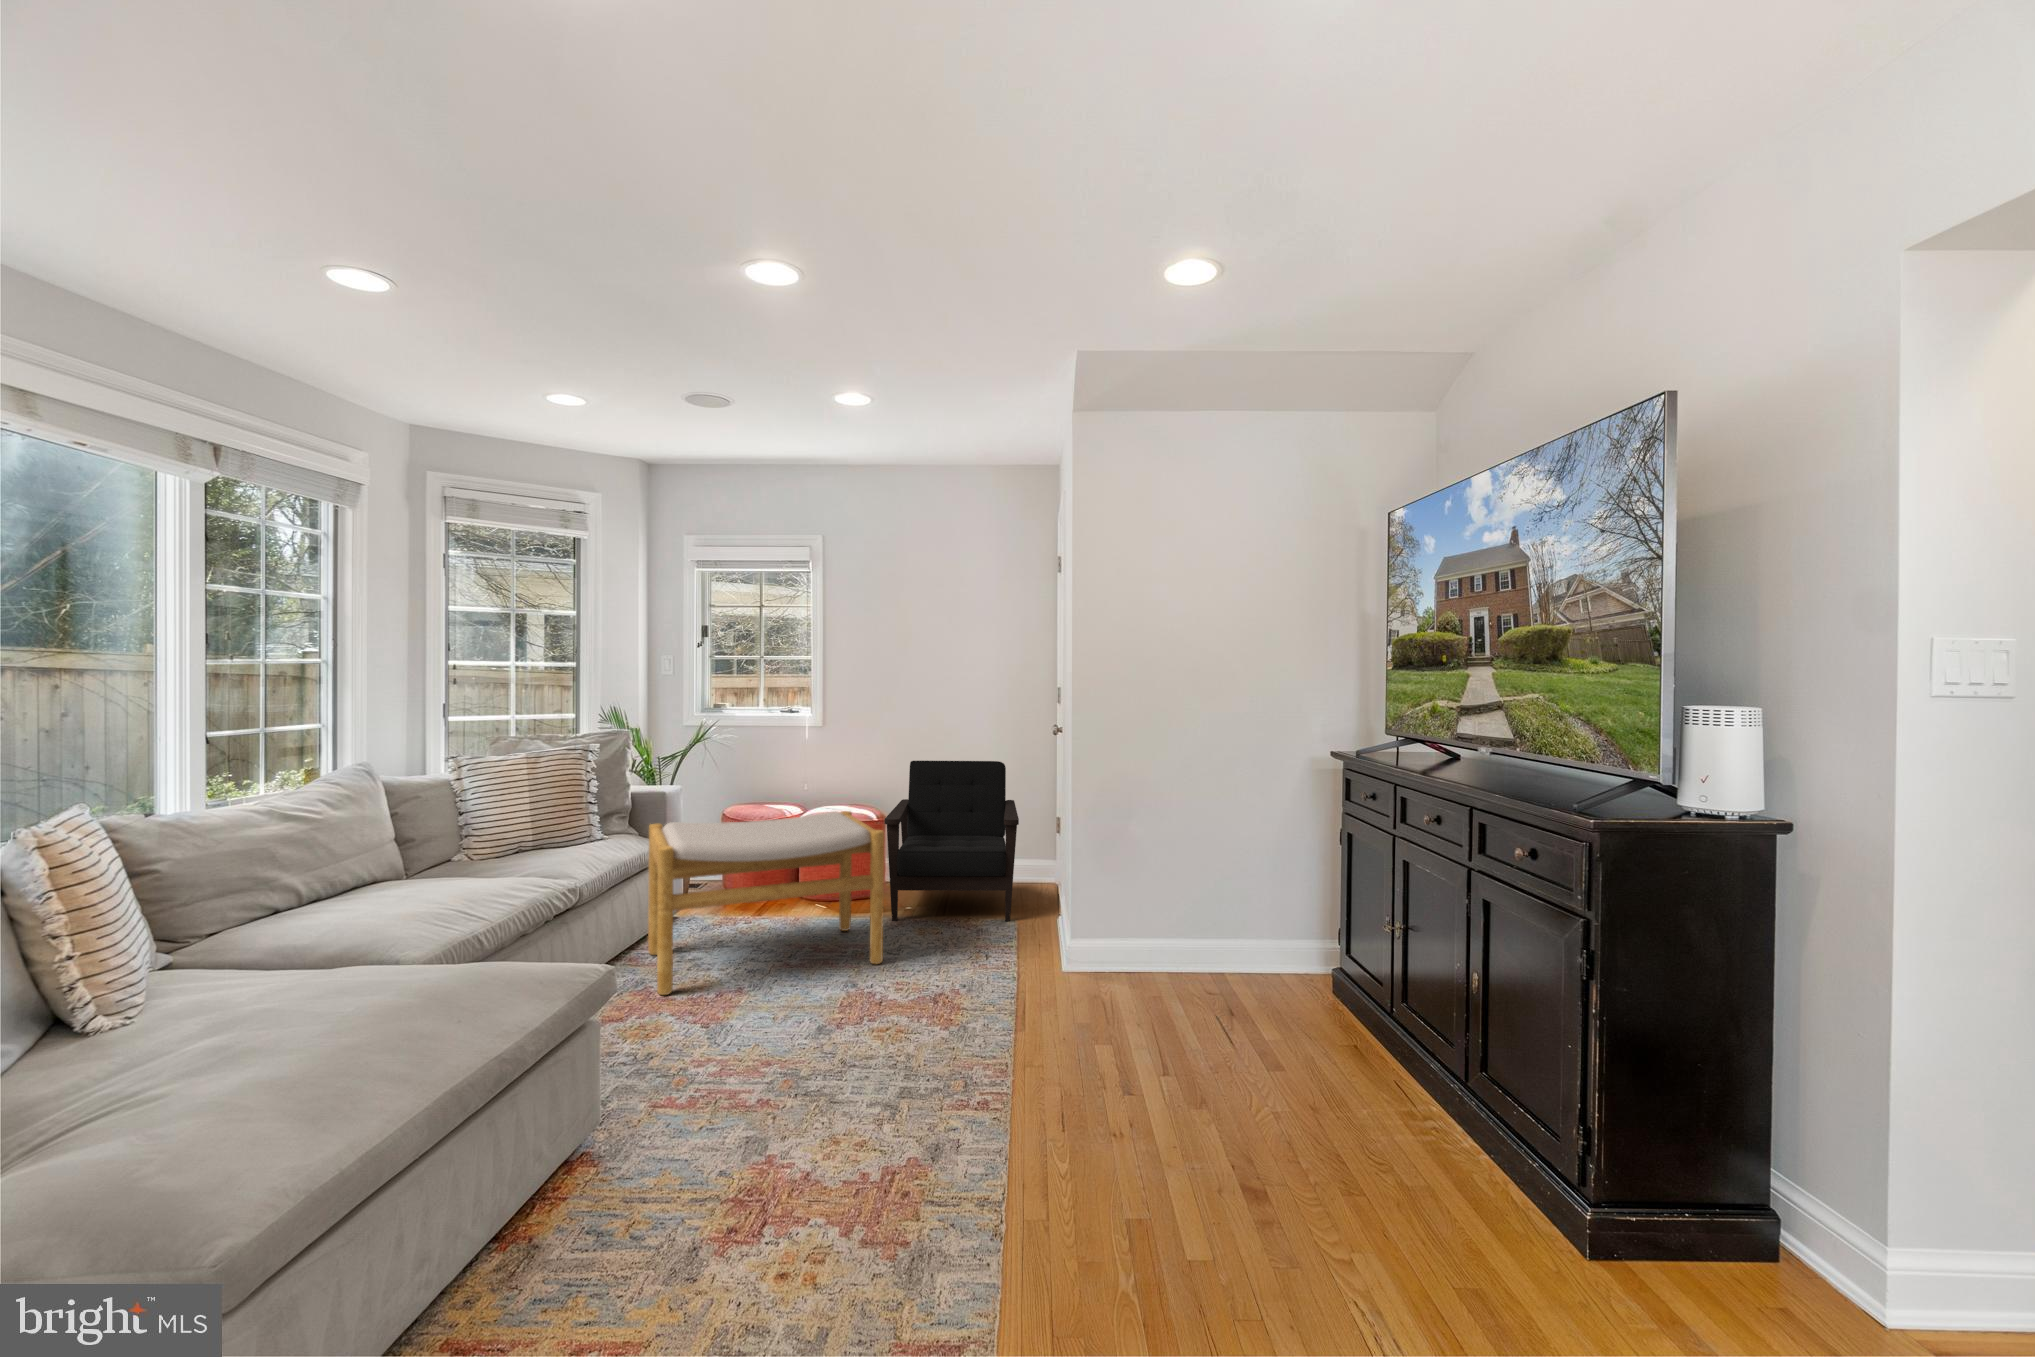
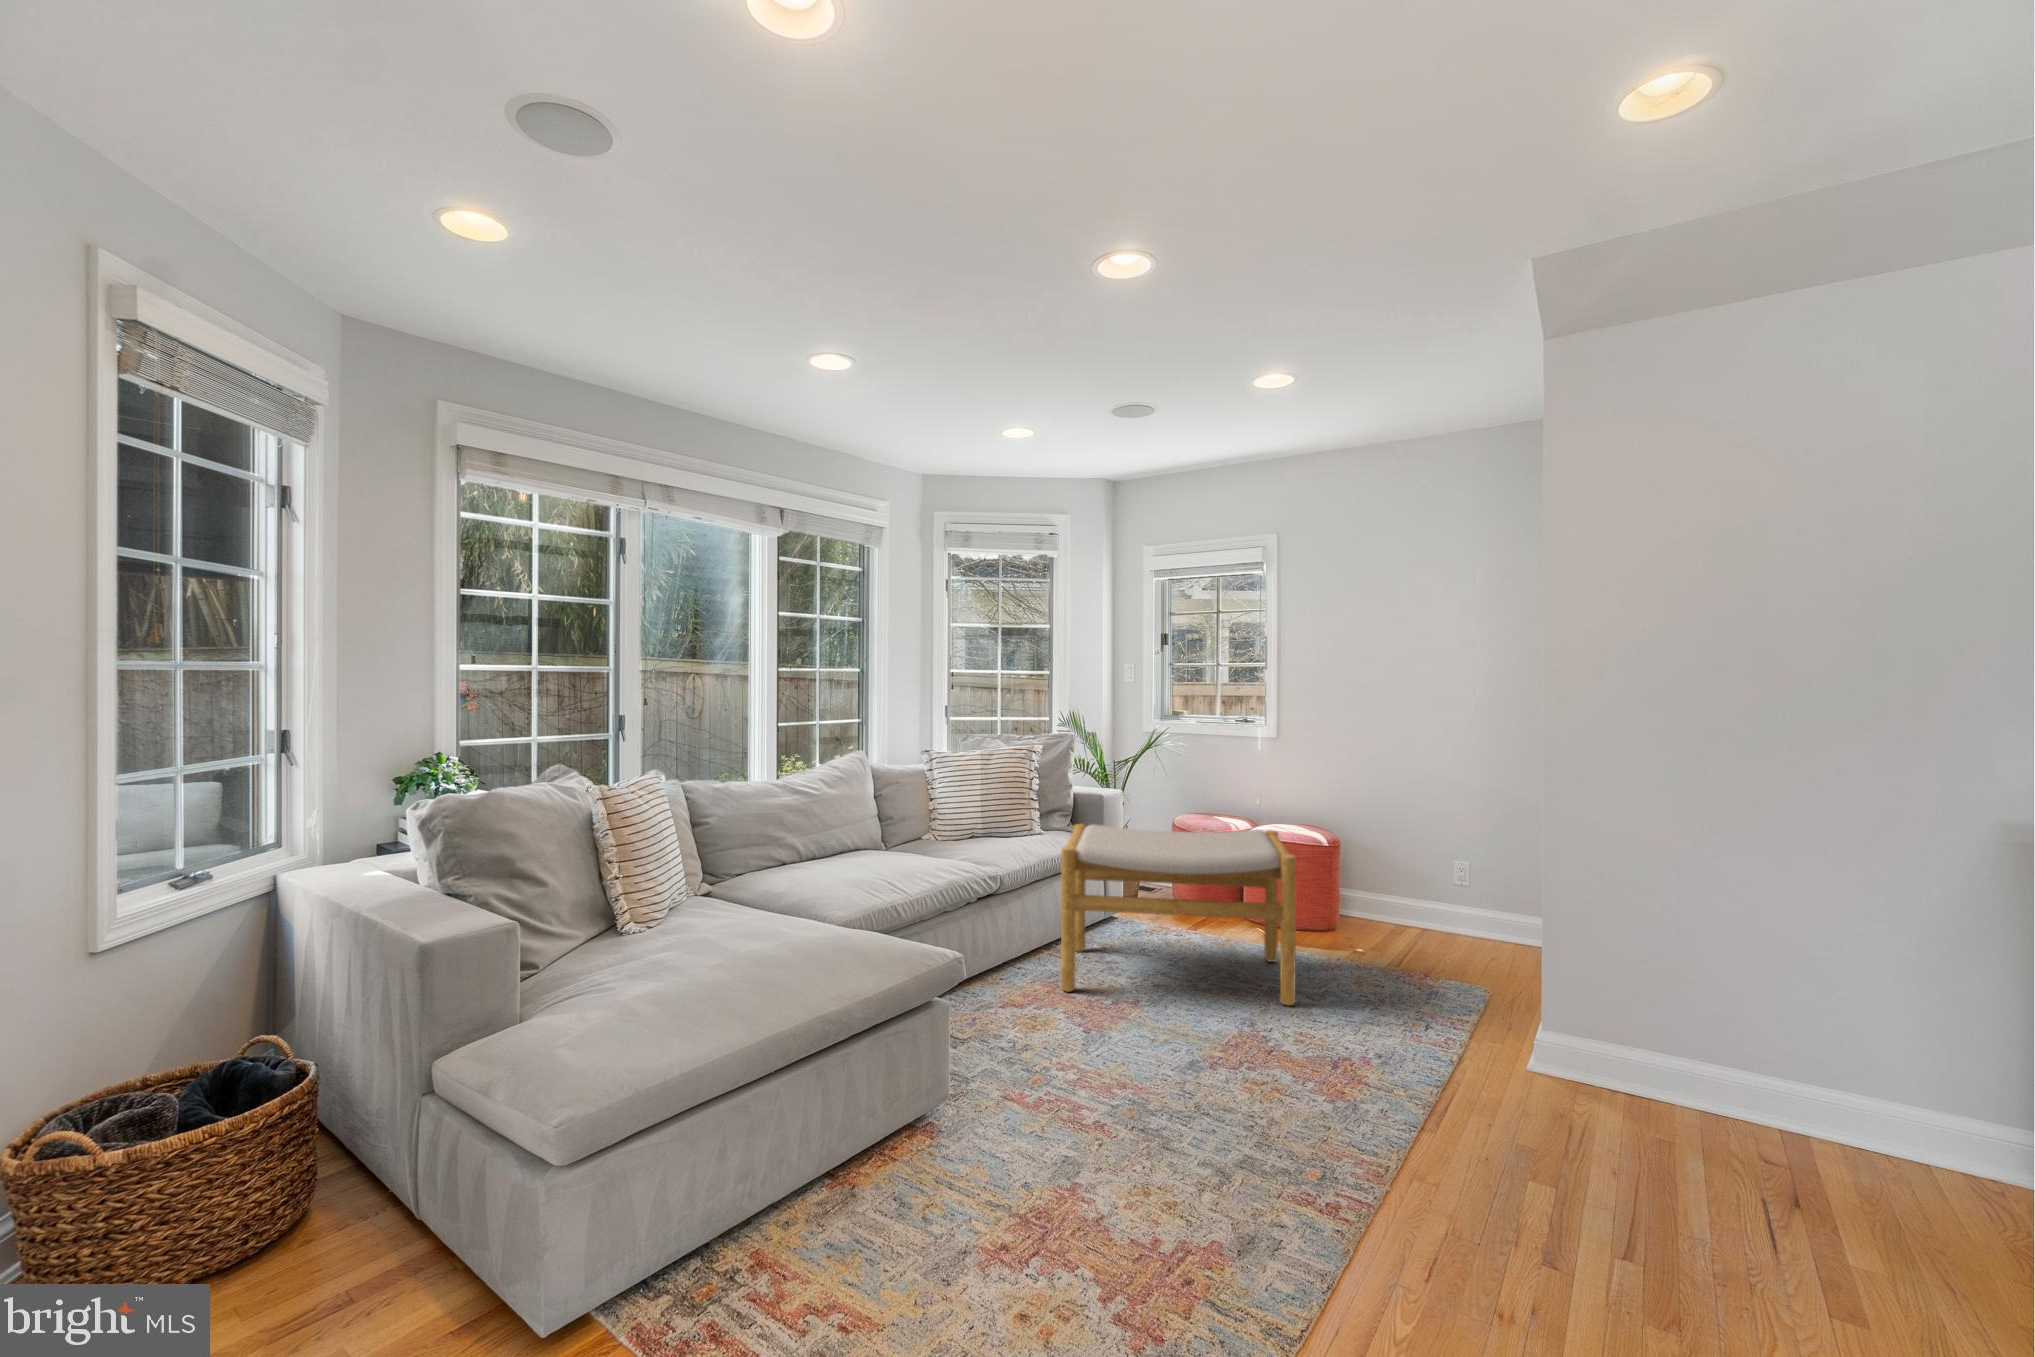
armchair: present [885,761,1019,921] -> none [1320,781,1505,987]

